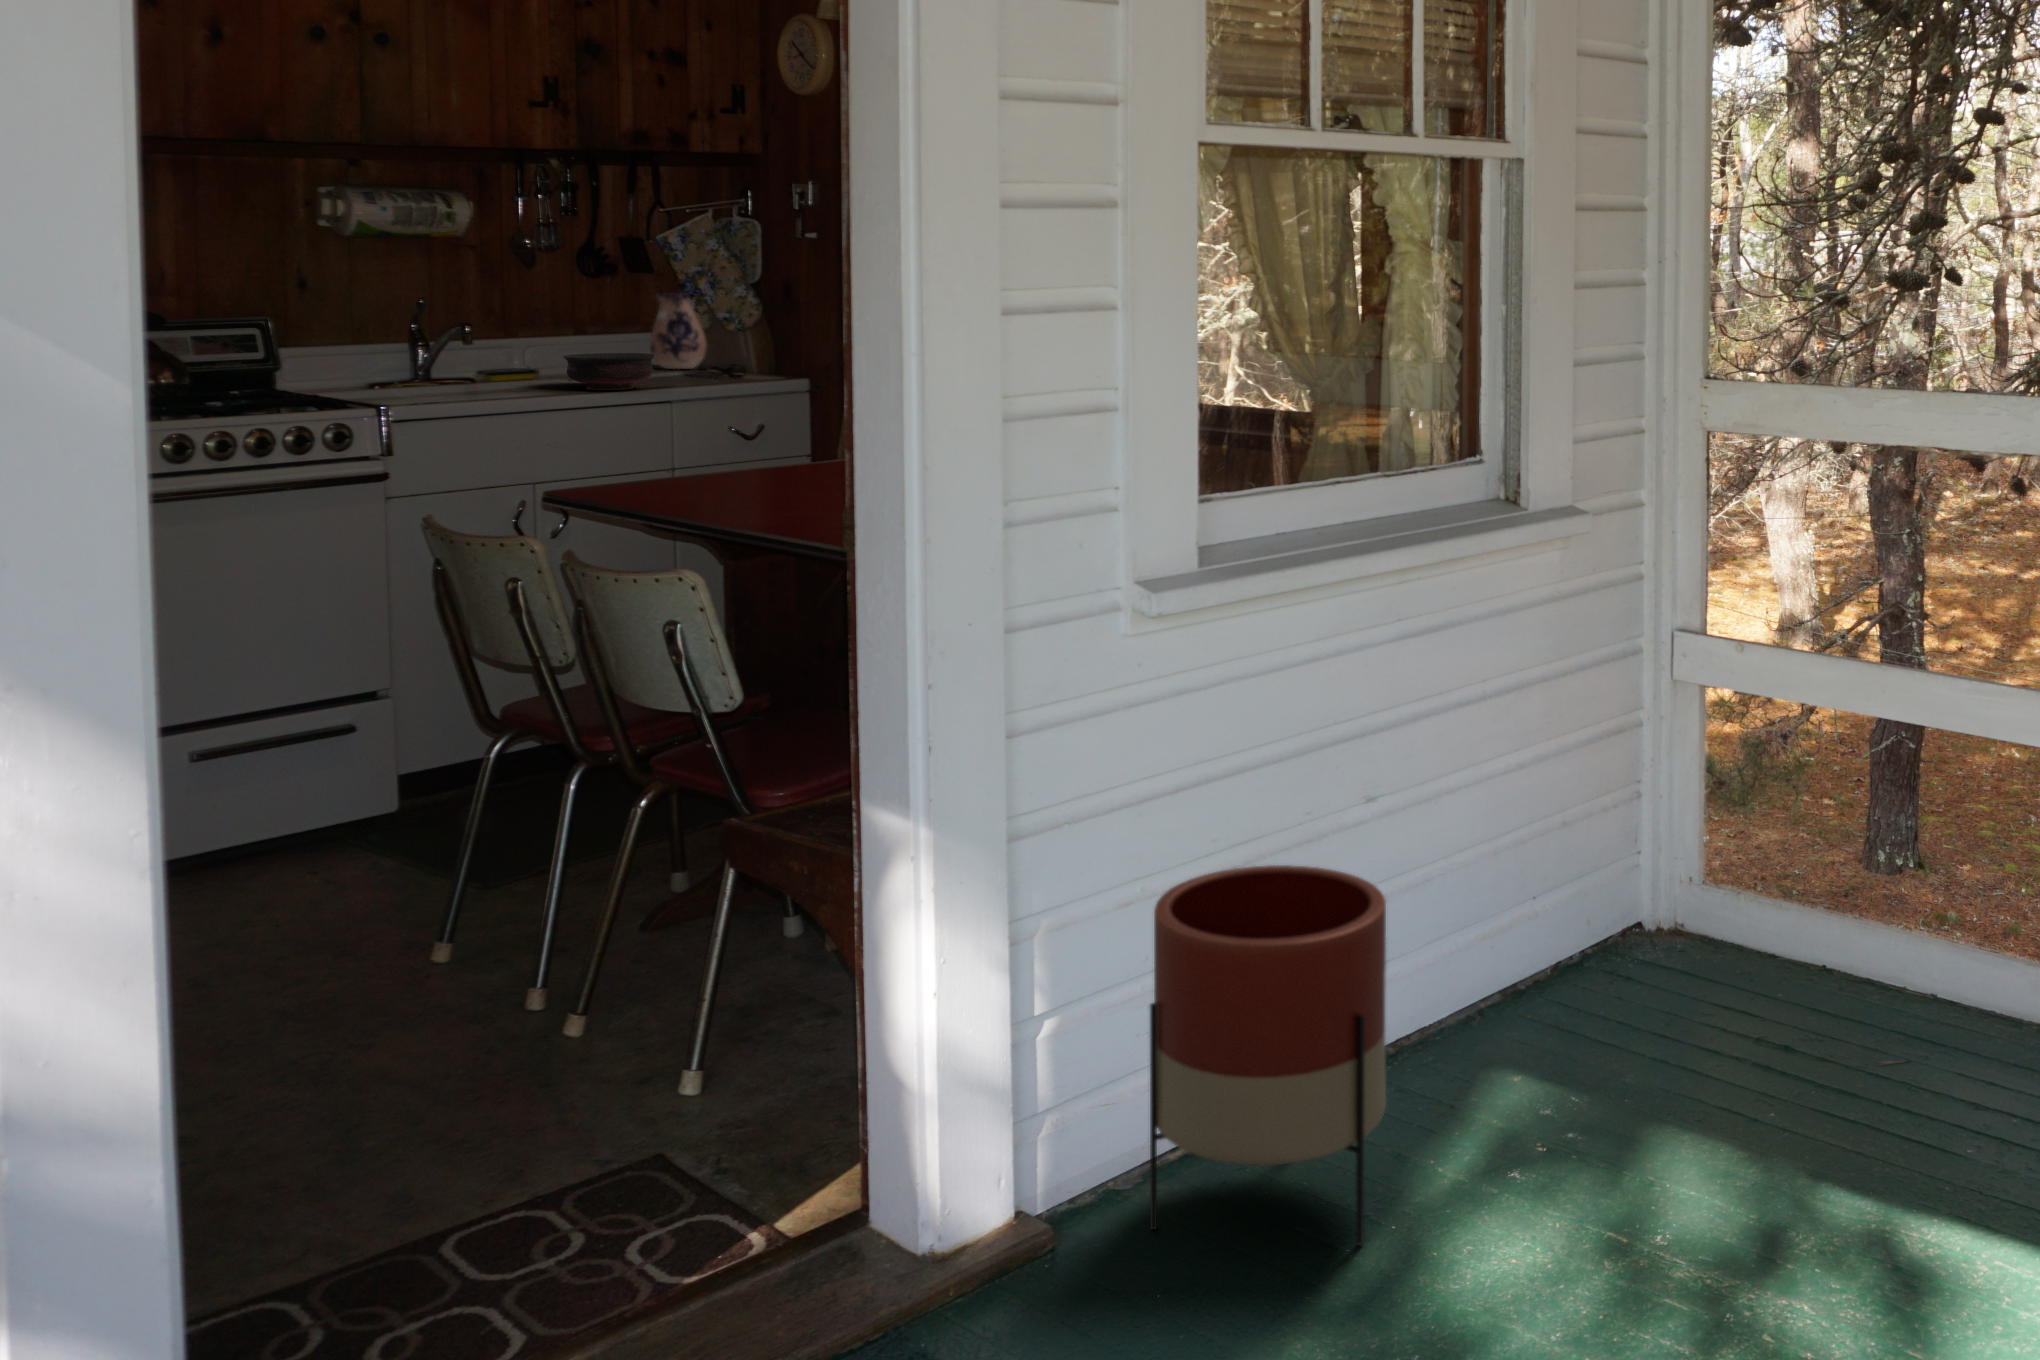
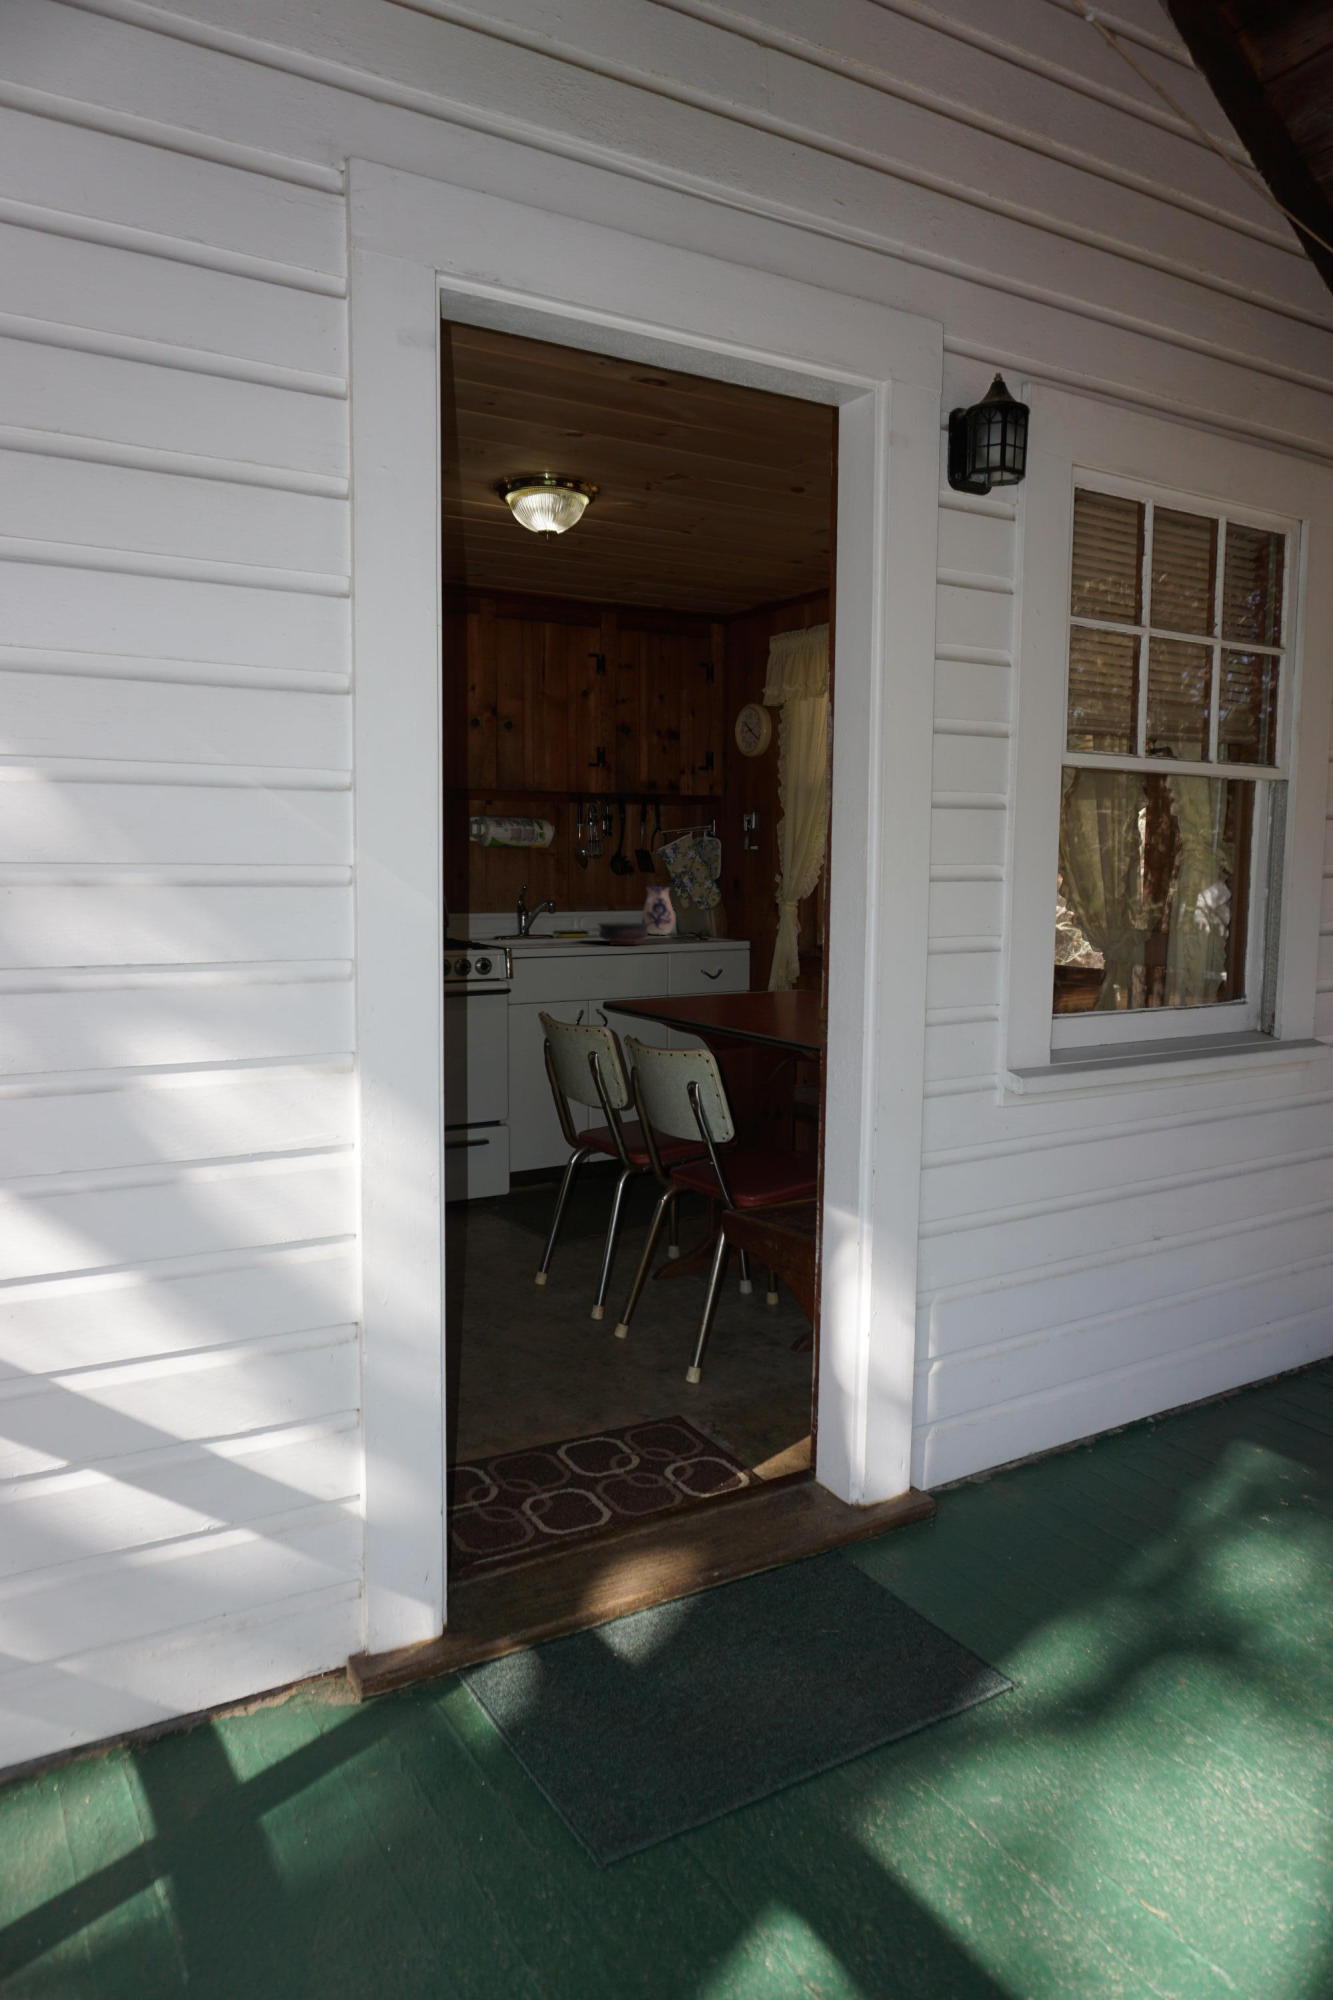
planter: present [1150,865,1386,1245] -> none [1000,1277,1181,1551]

